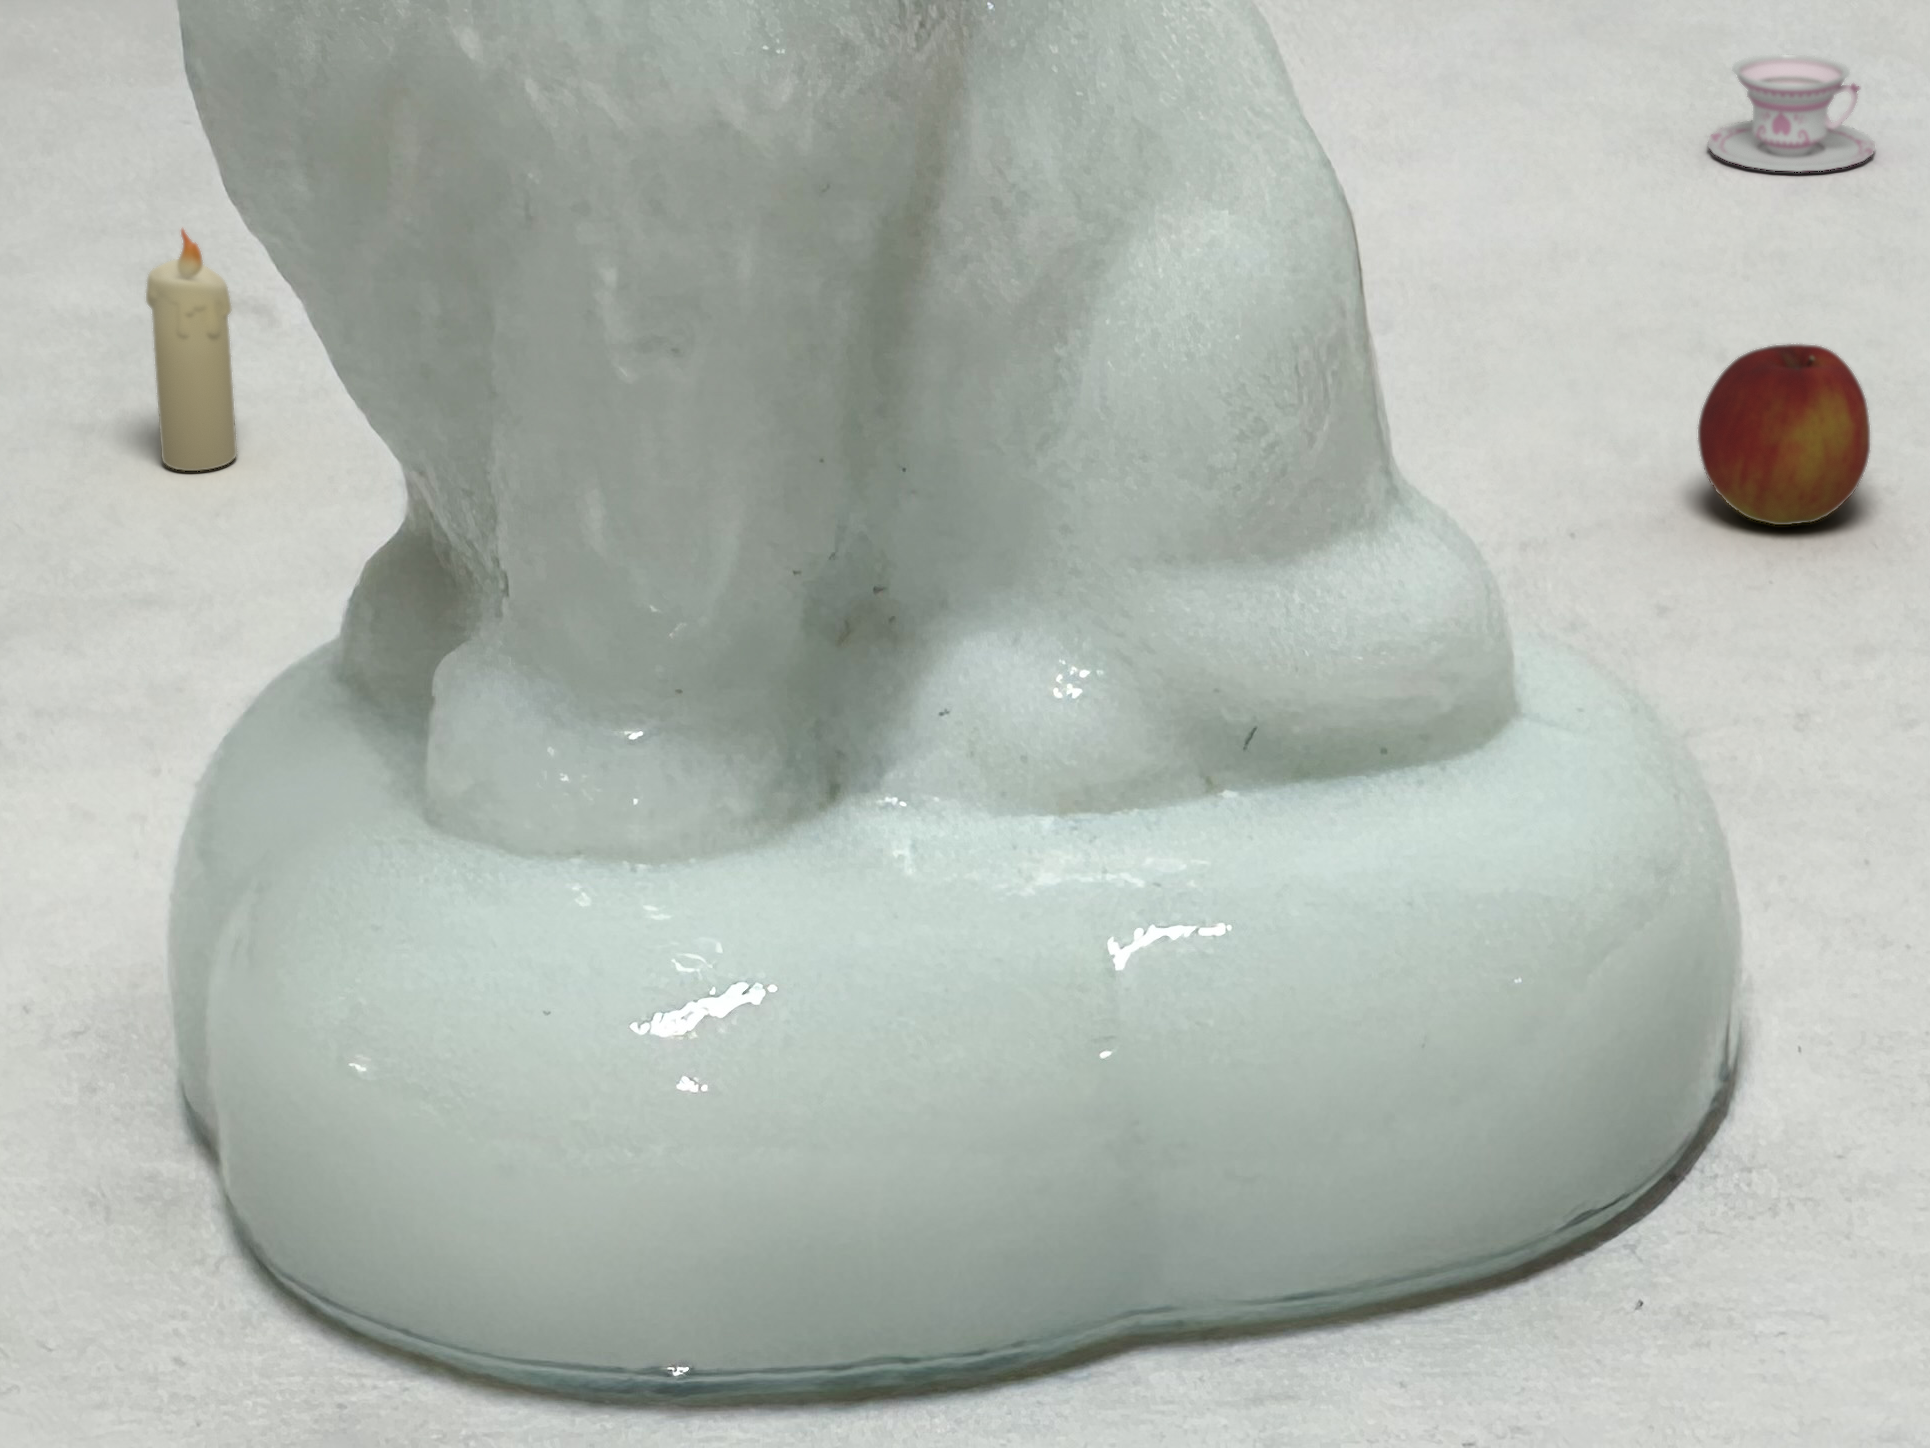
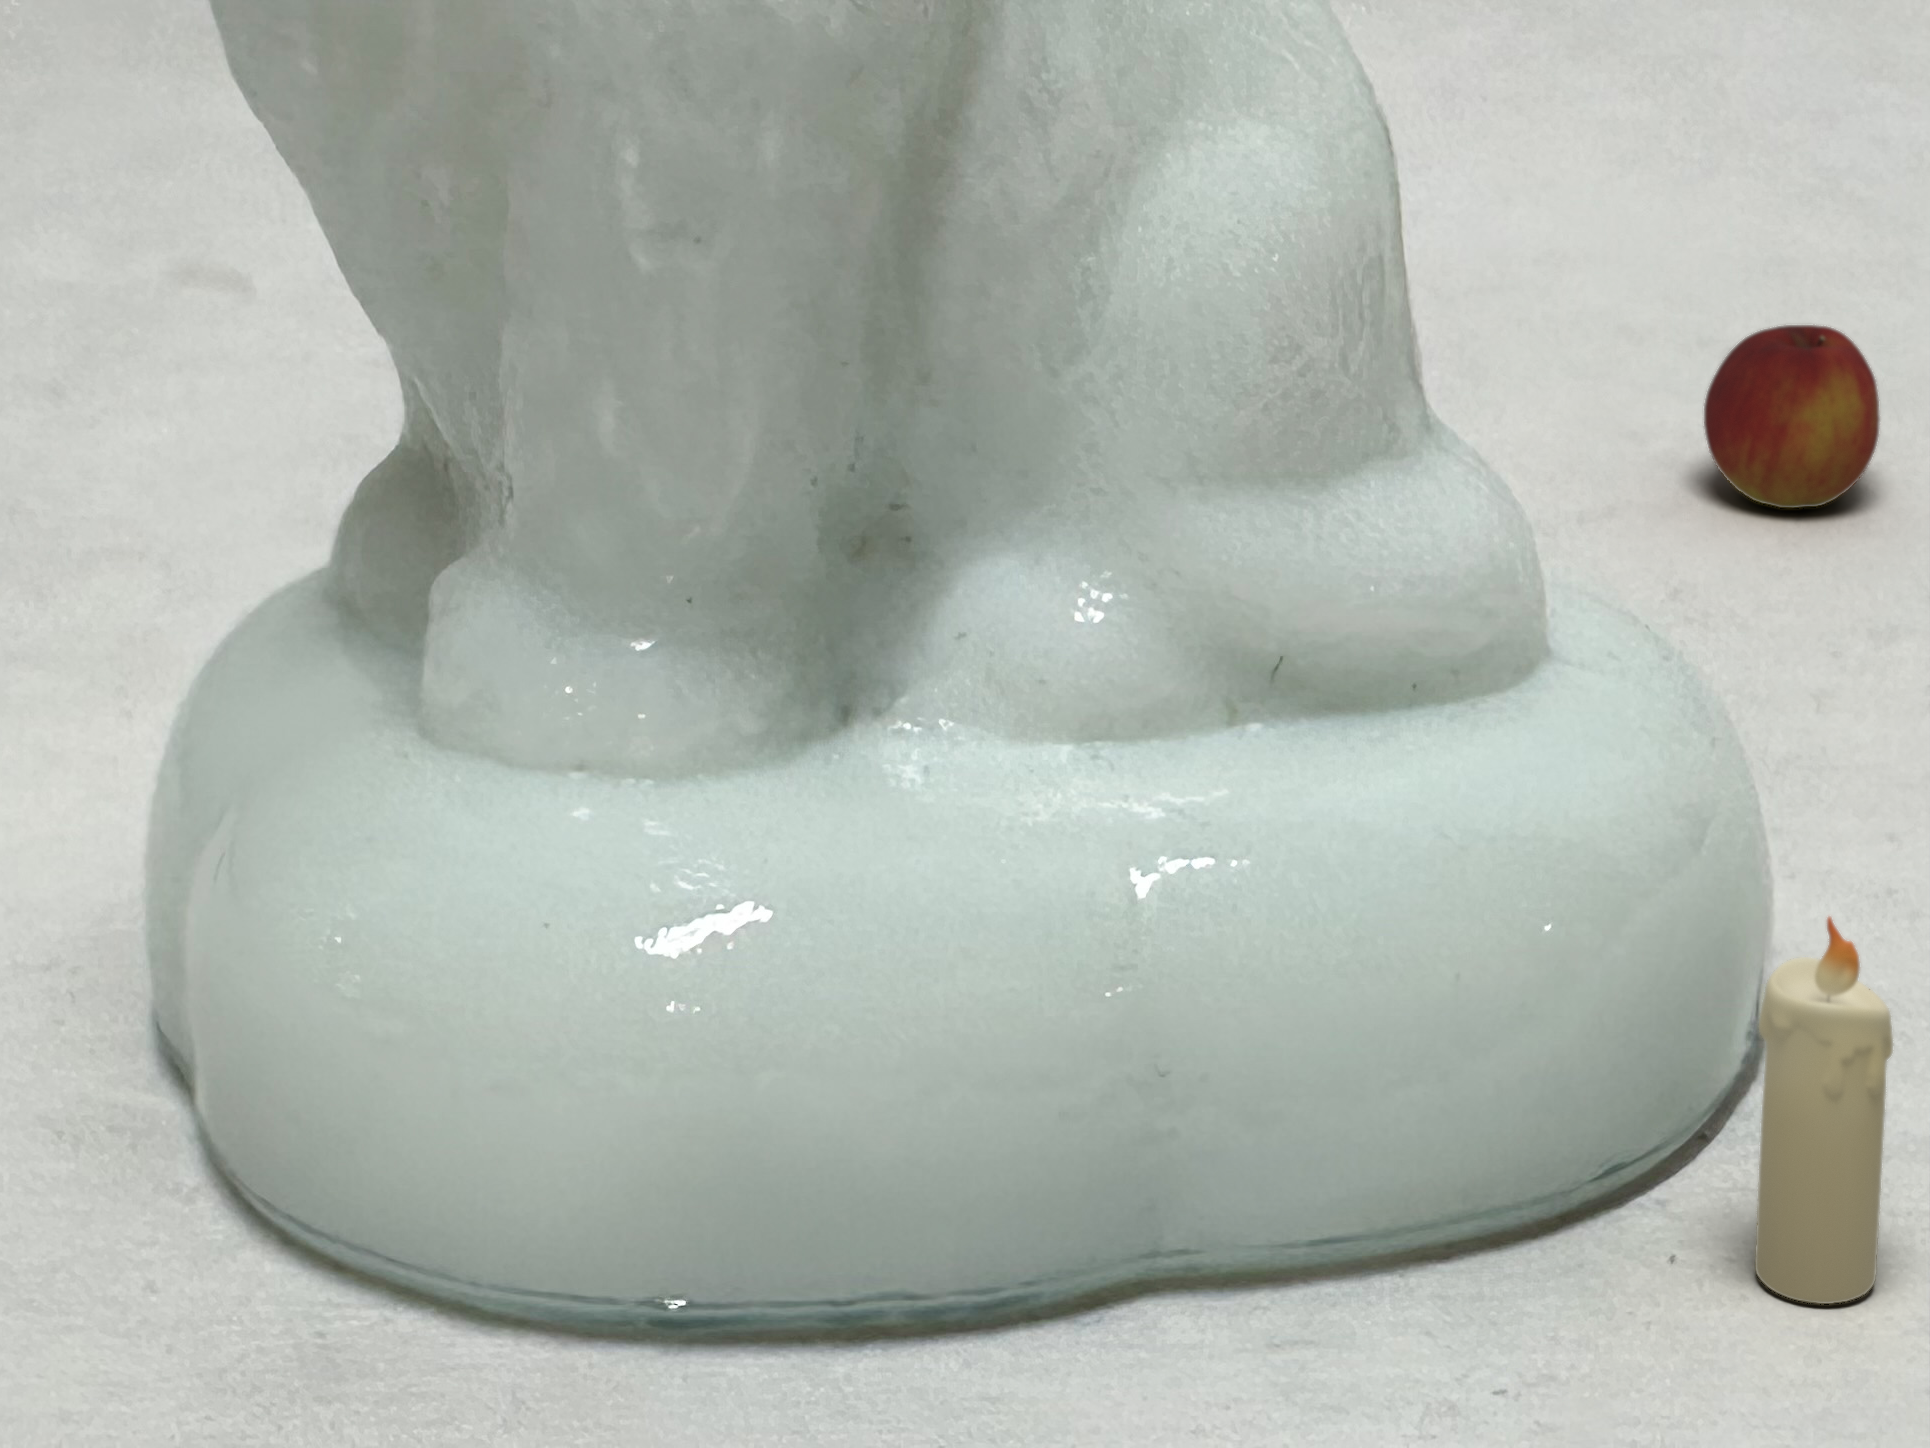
teacup: present [1708,55,1875,172] -> none [1699,57,1868,173]
candle: present [146,229,237,471] -> present [1755,917,1893,1304]

